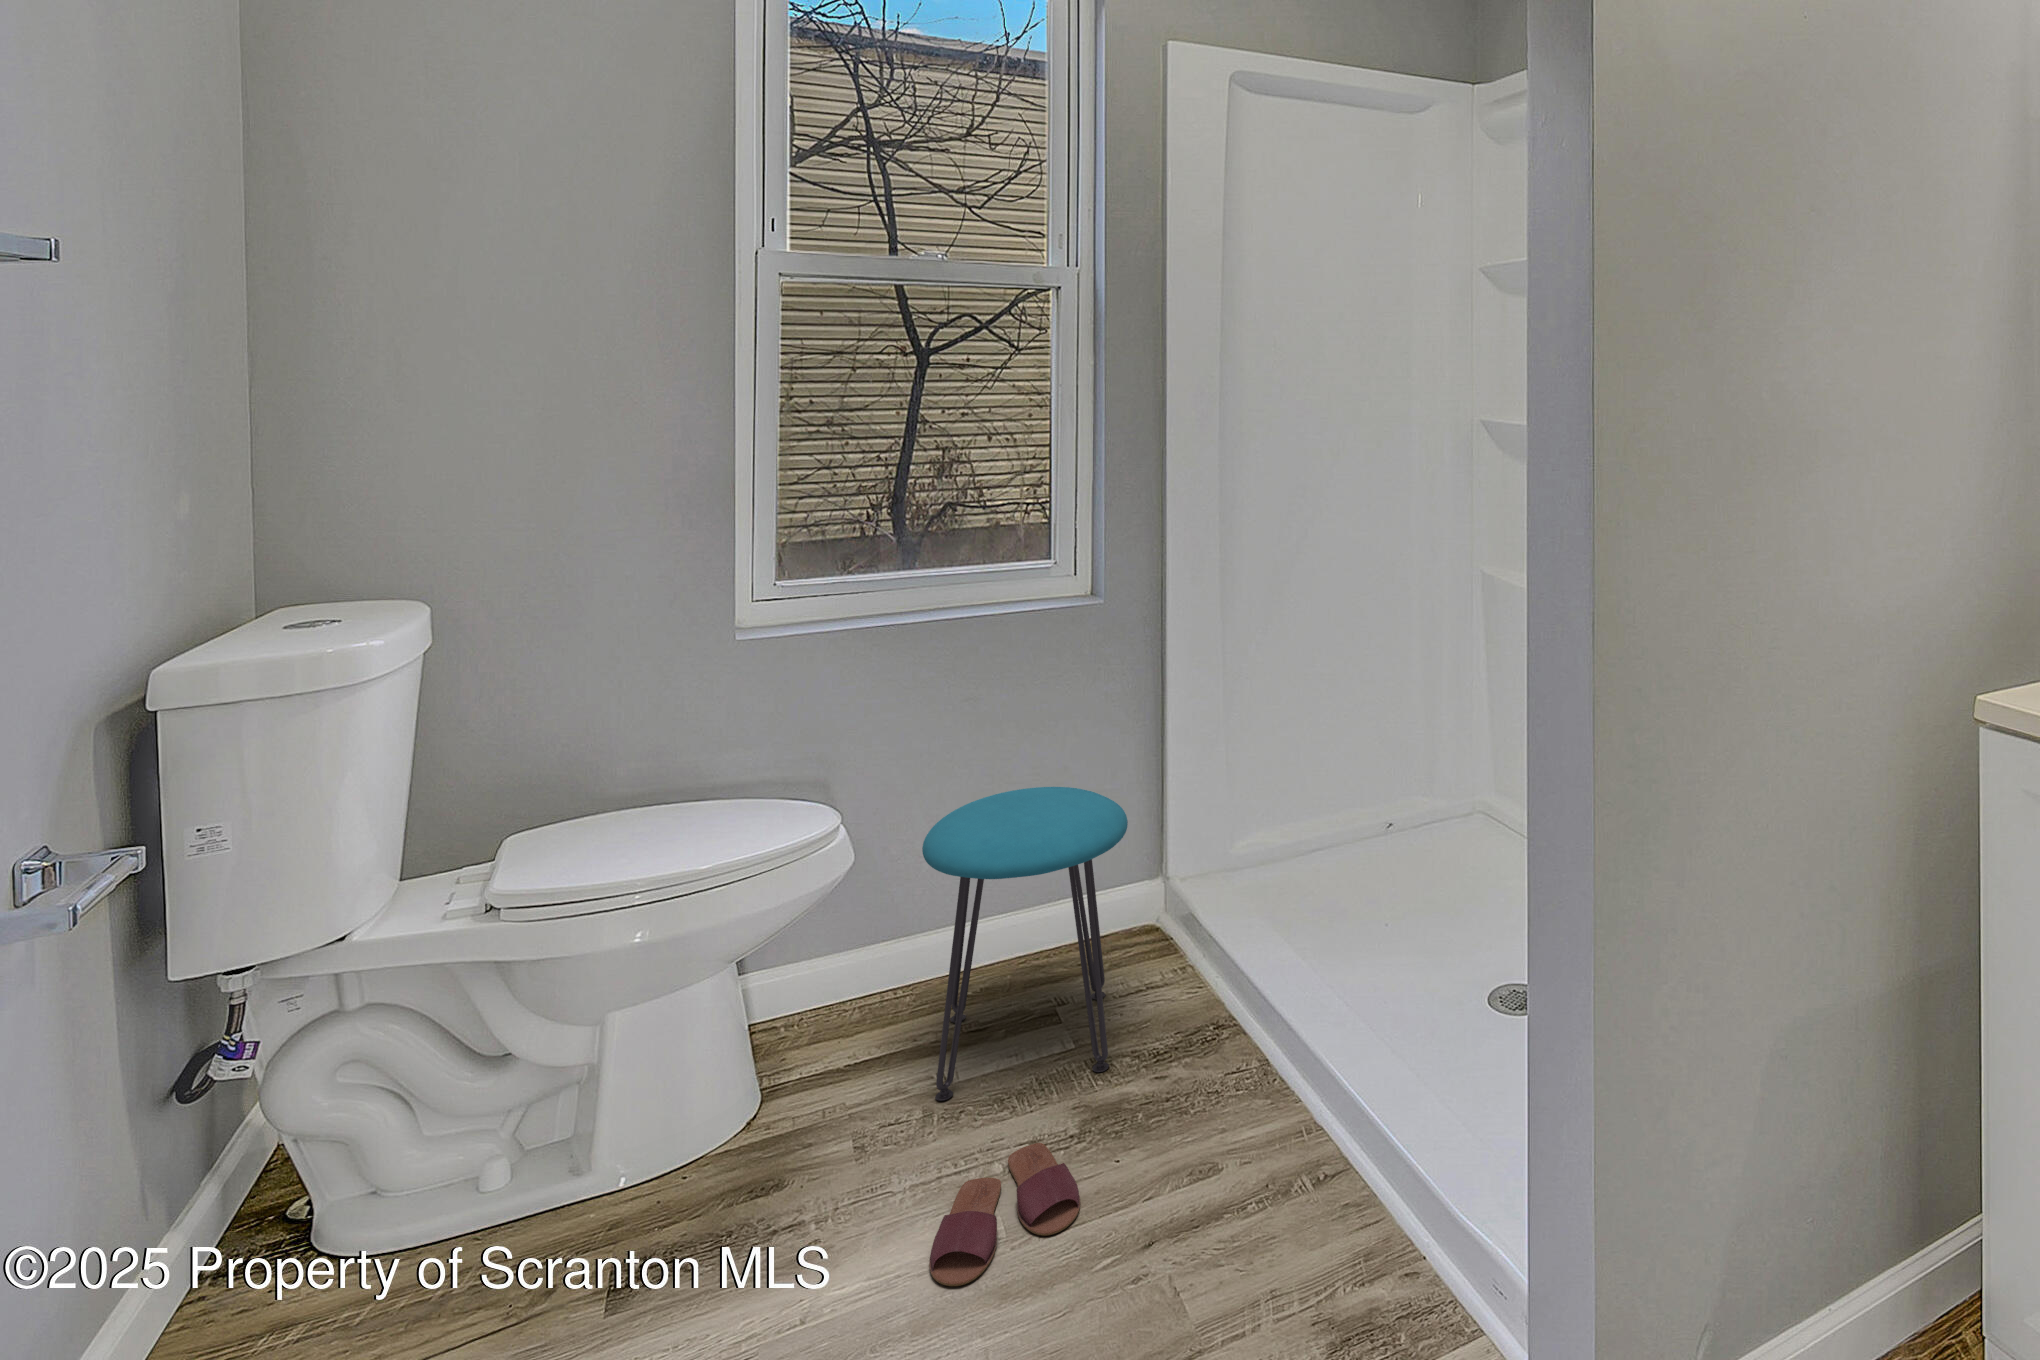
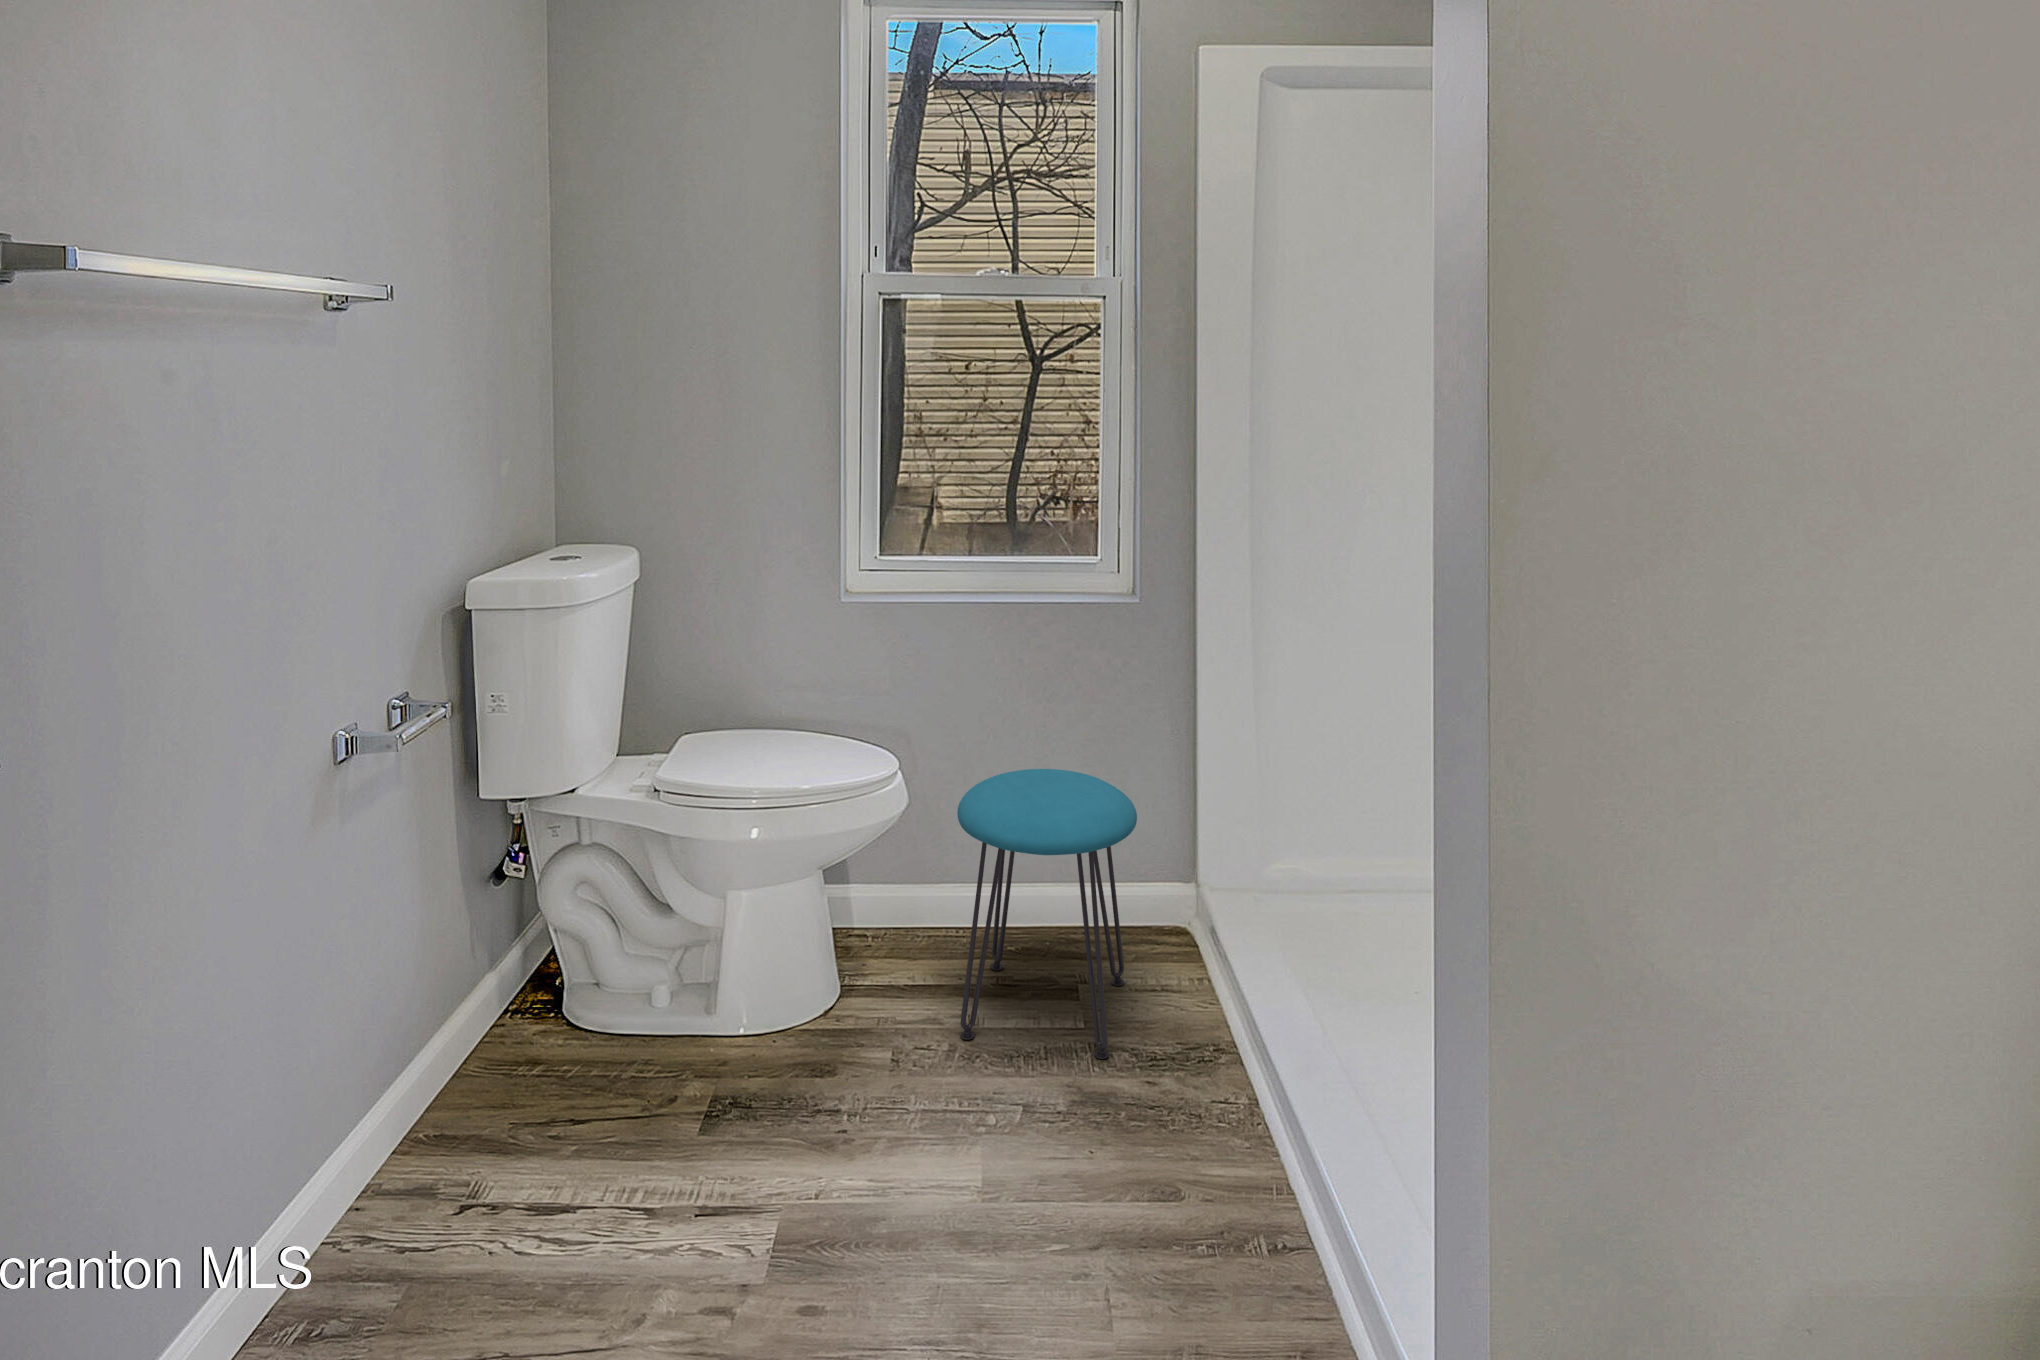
slippers: present [929,1143,1080,1286] -> none [915,1108,1050,1219]

